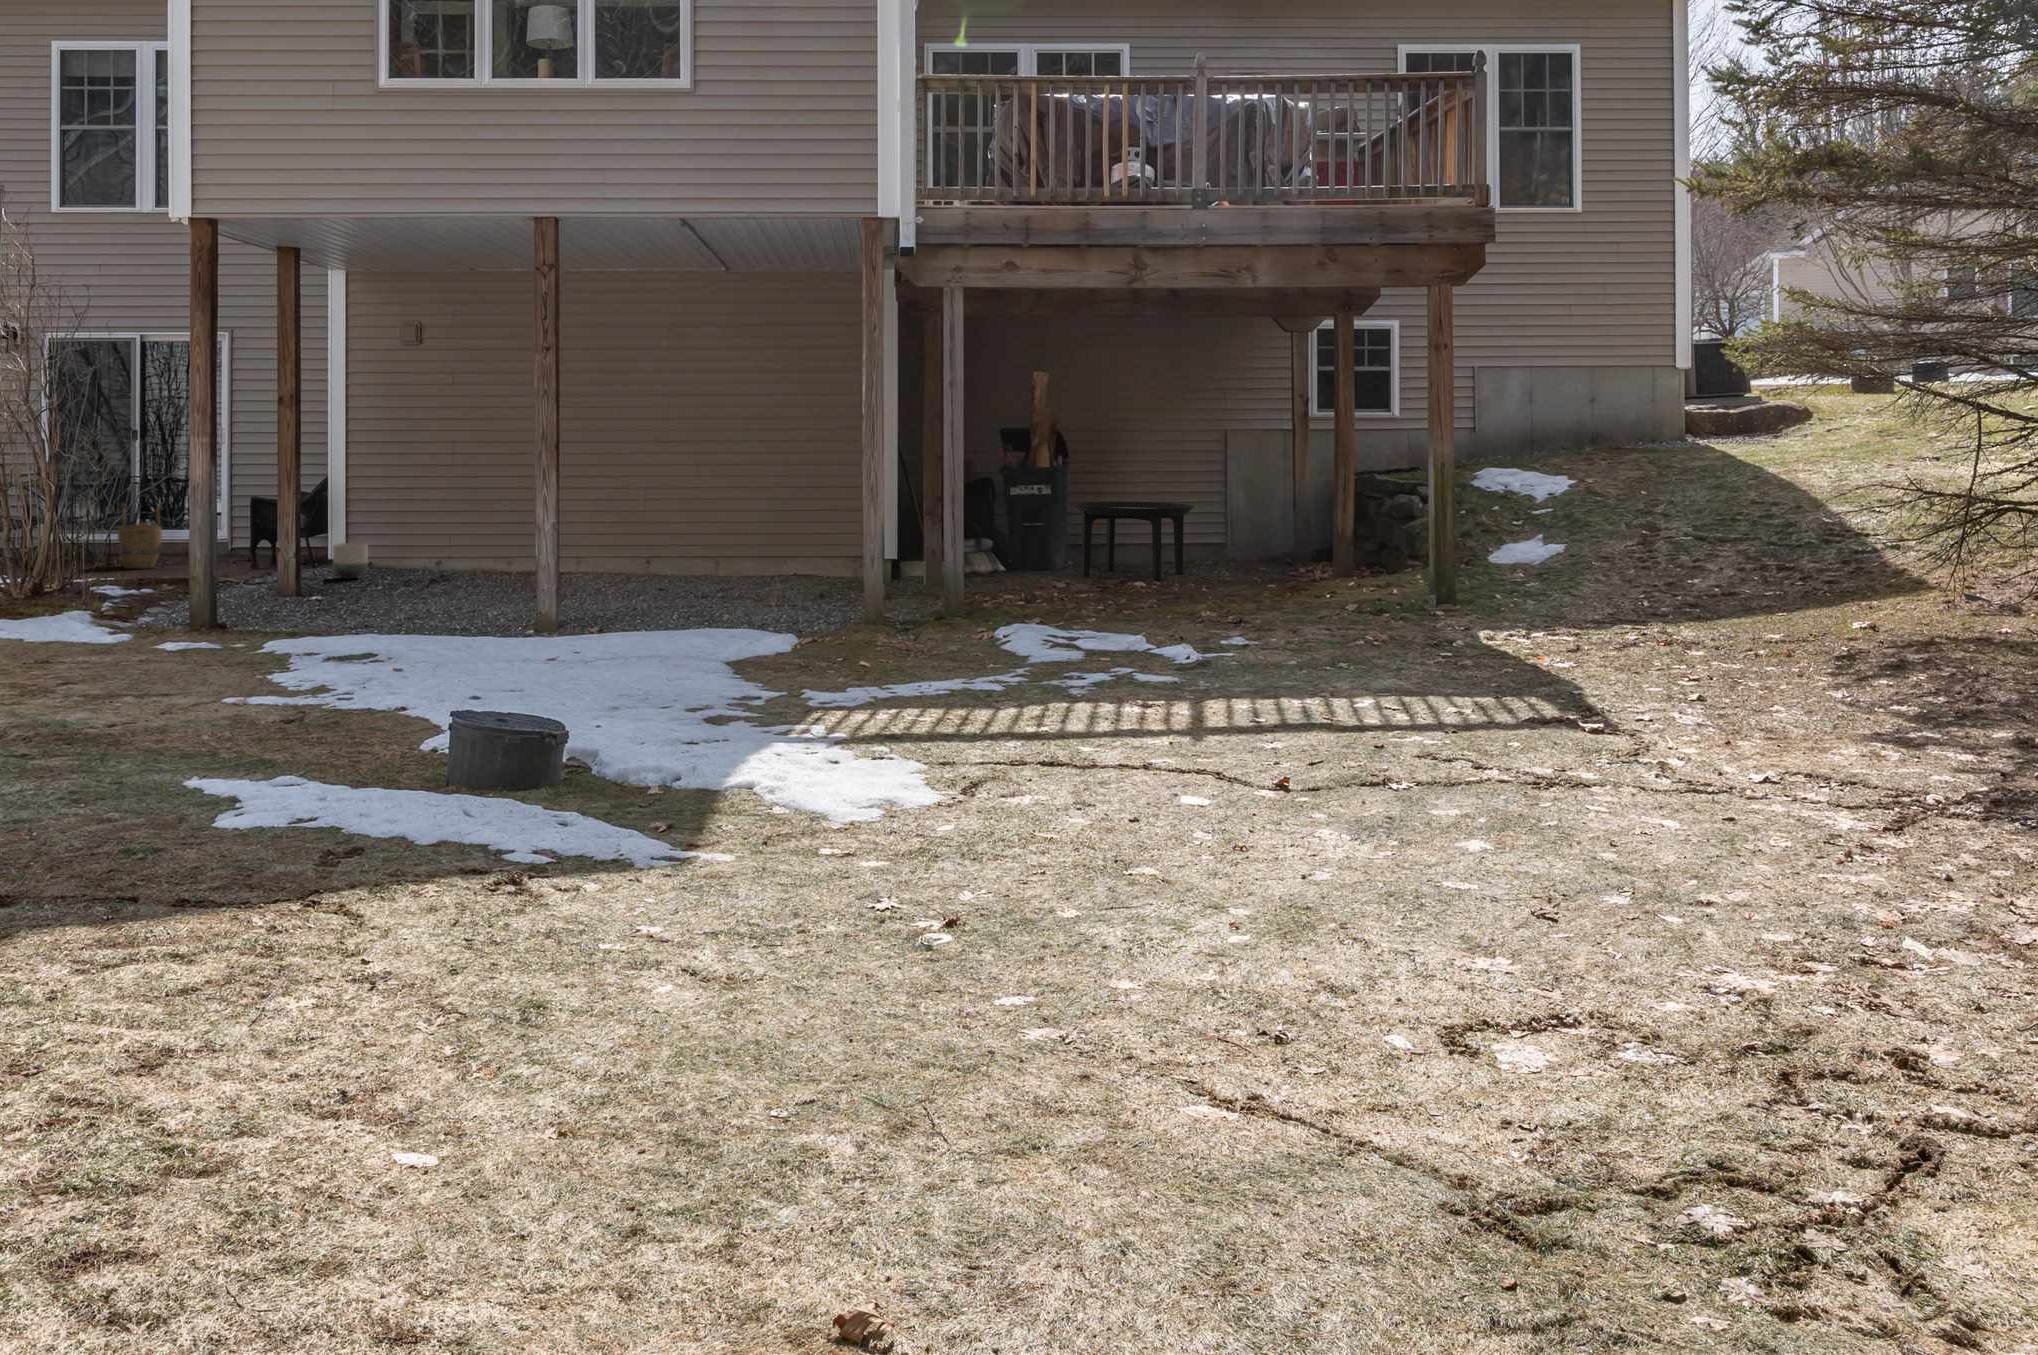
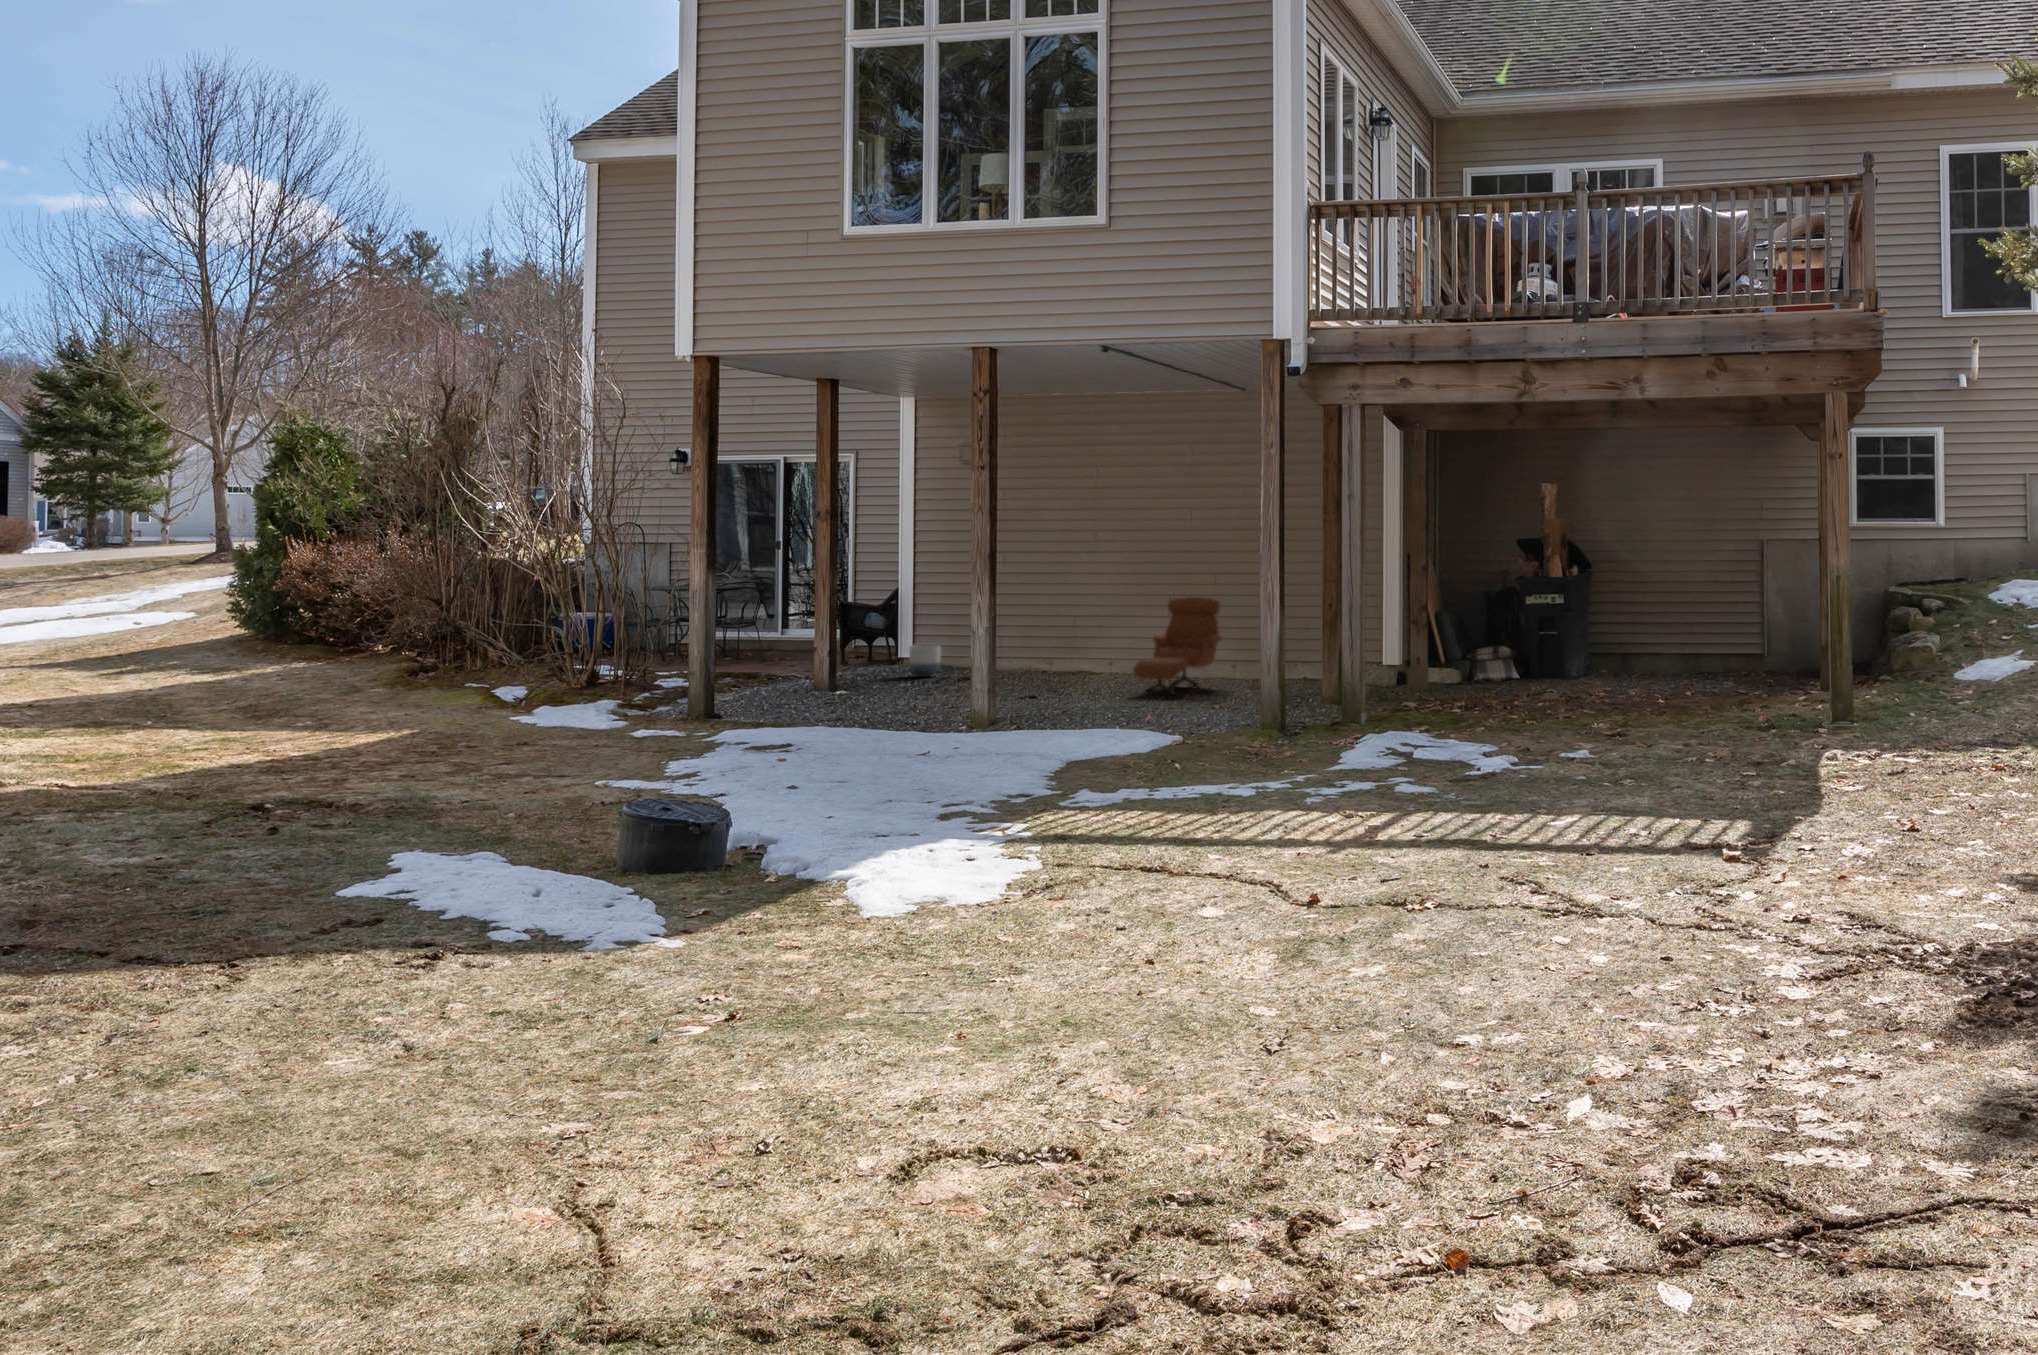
armchair: none [625,488,701,592] -> present [1133,597,1222,694]
round table: present [1073,501,1194,580] -> none [1592,614,1715,695]
woven basket: present [118,508,162,569] -> none [757,610,796,665]

